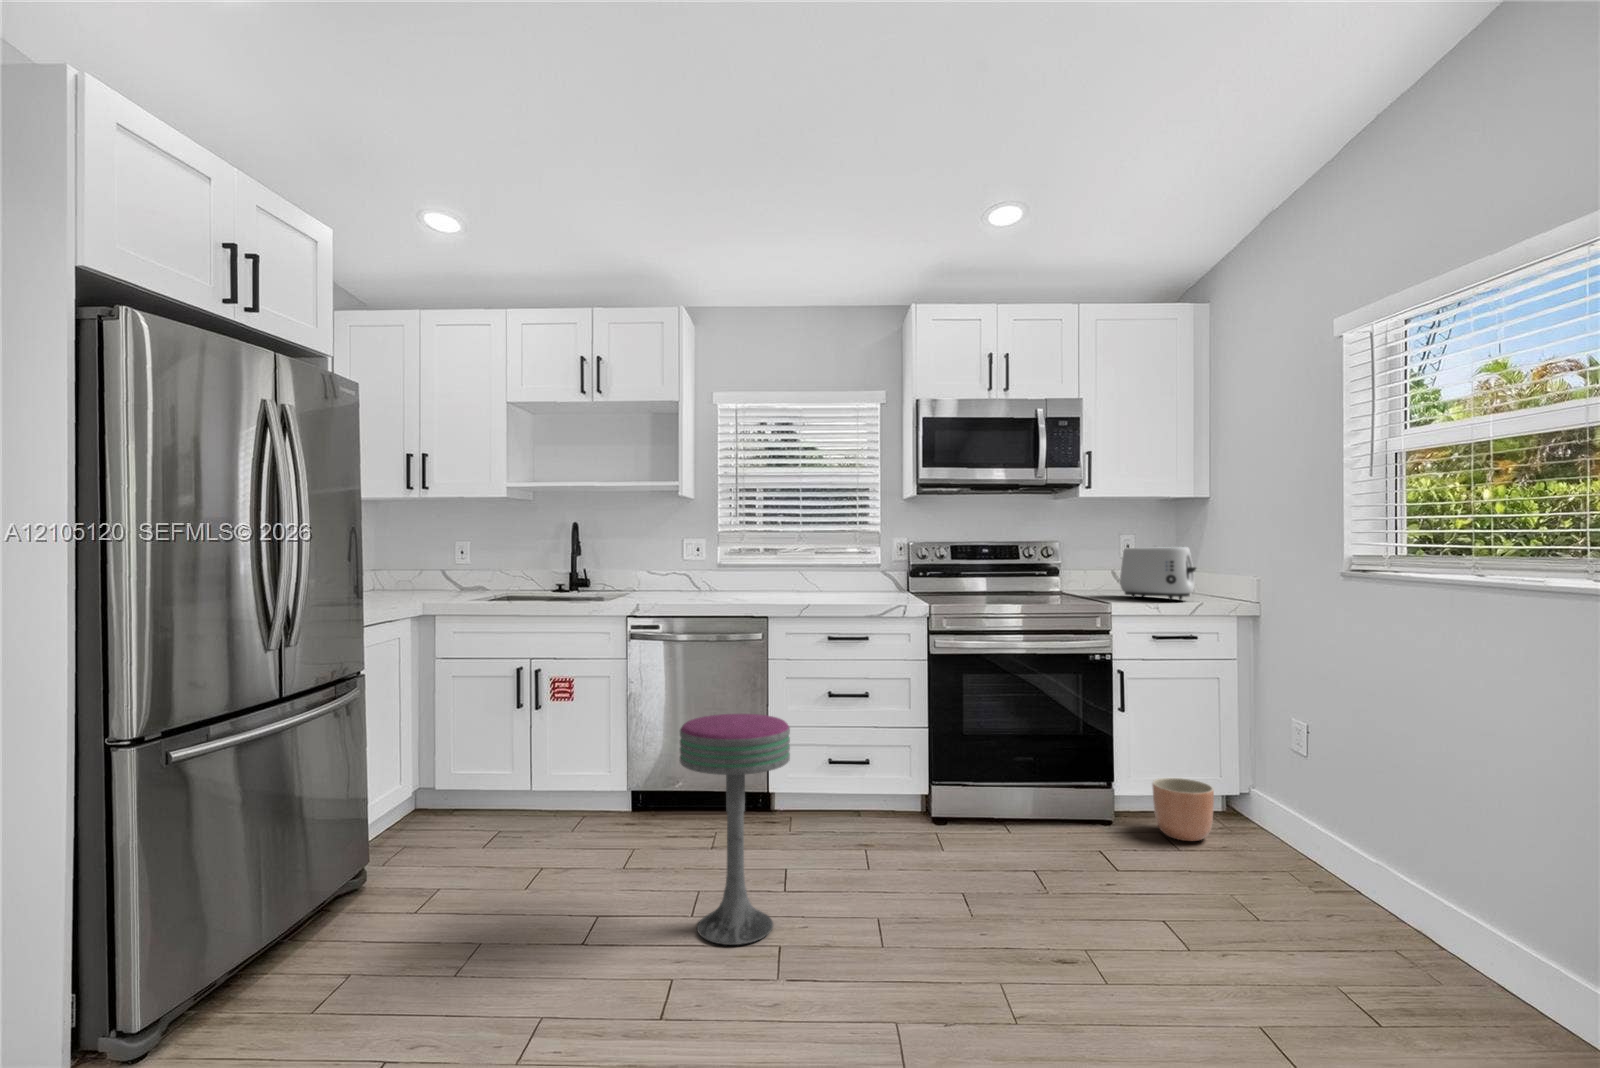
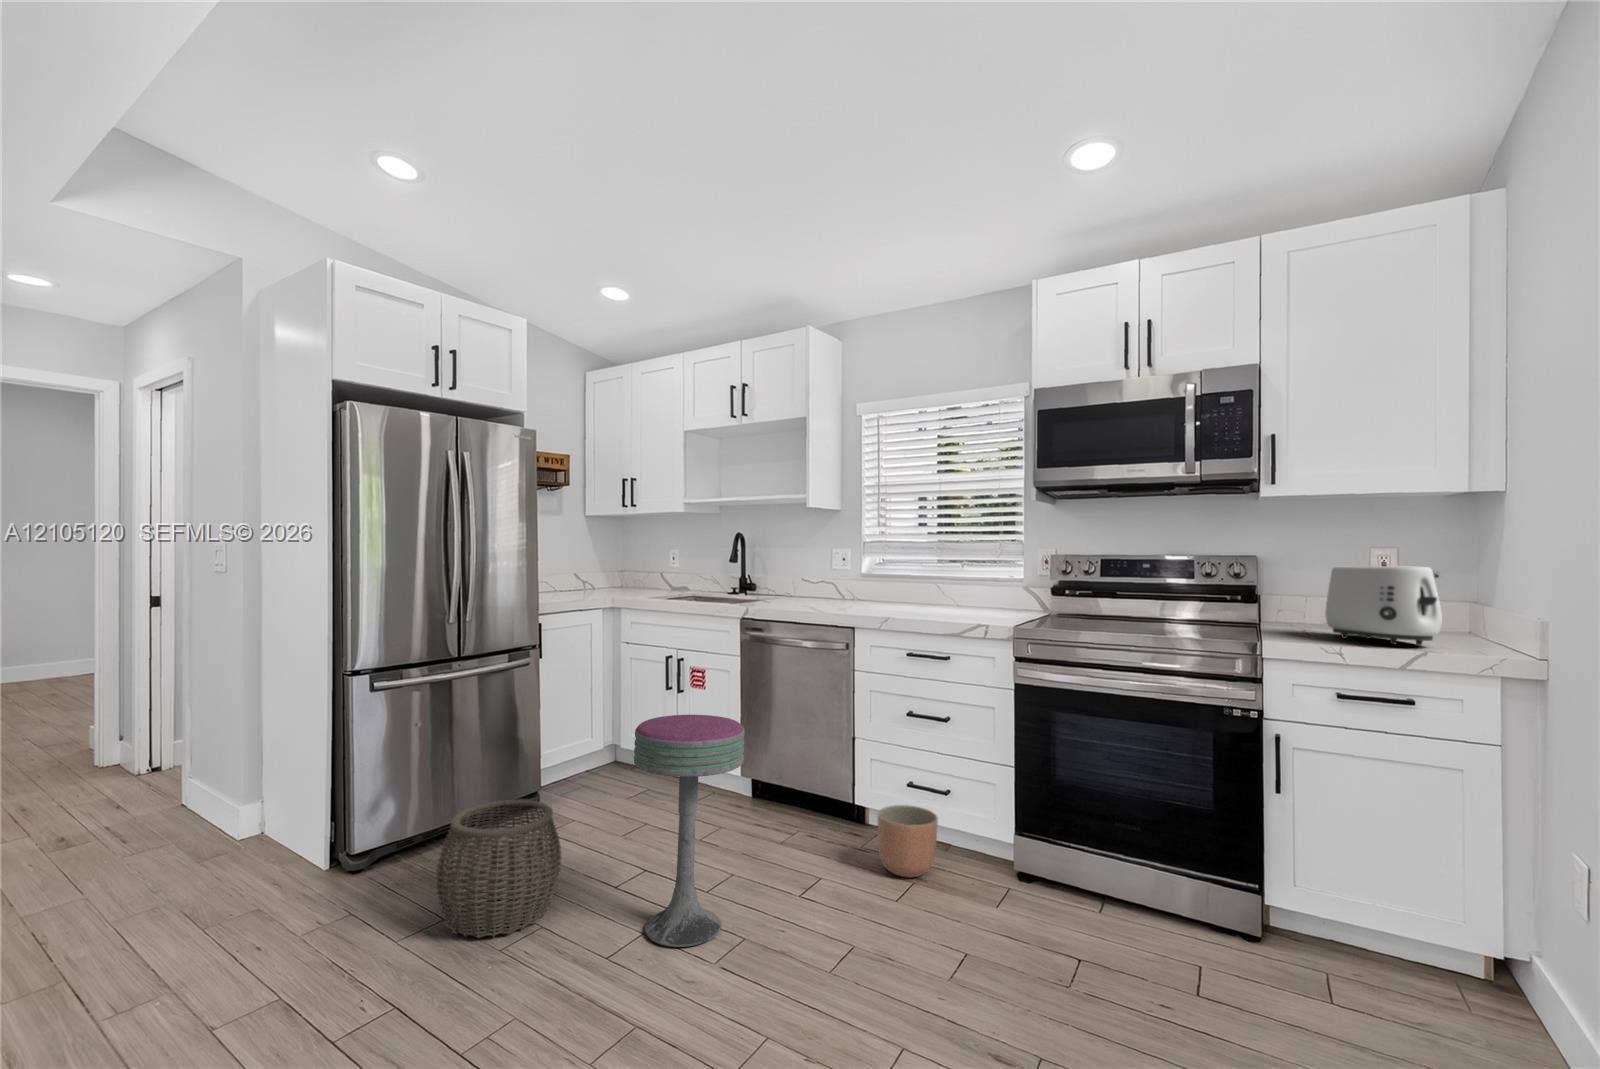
planter: present [1152,778,1214,841] -> present [877,805,938,877]
woven basket: none [456,841,602,1006] -> present [435,800,562,938]

